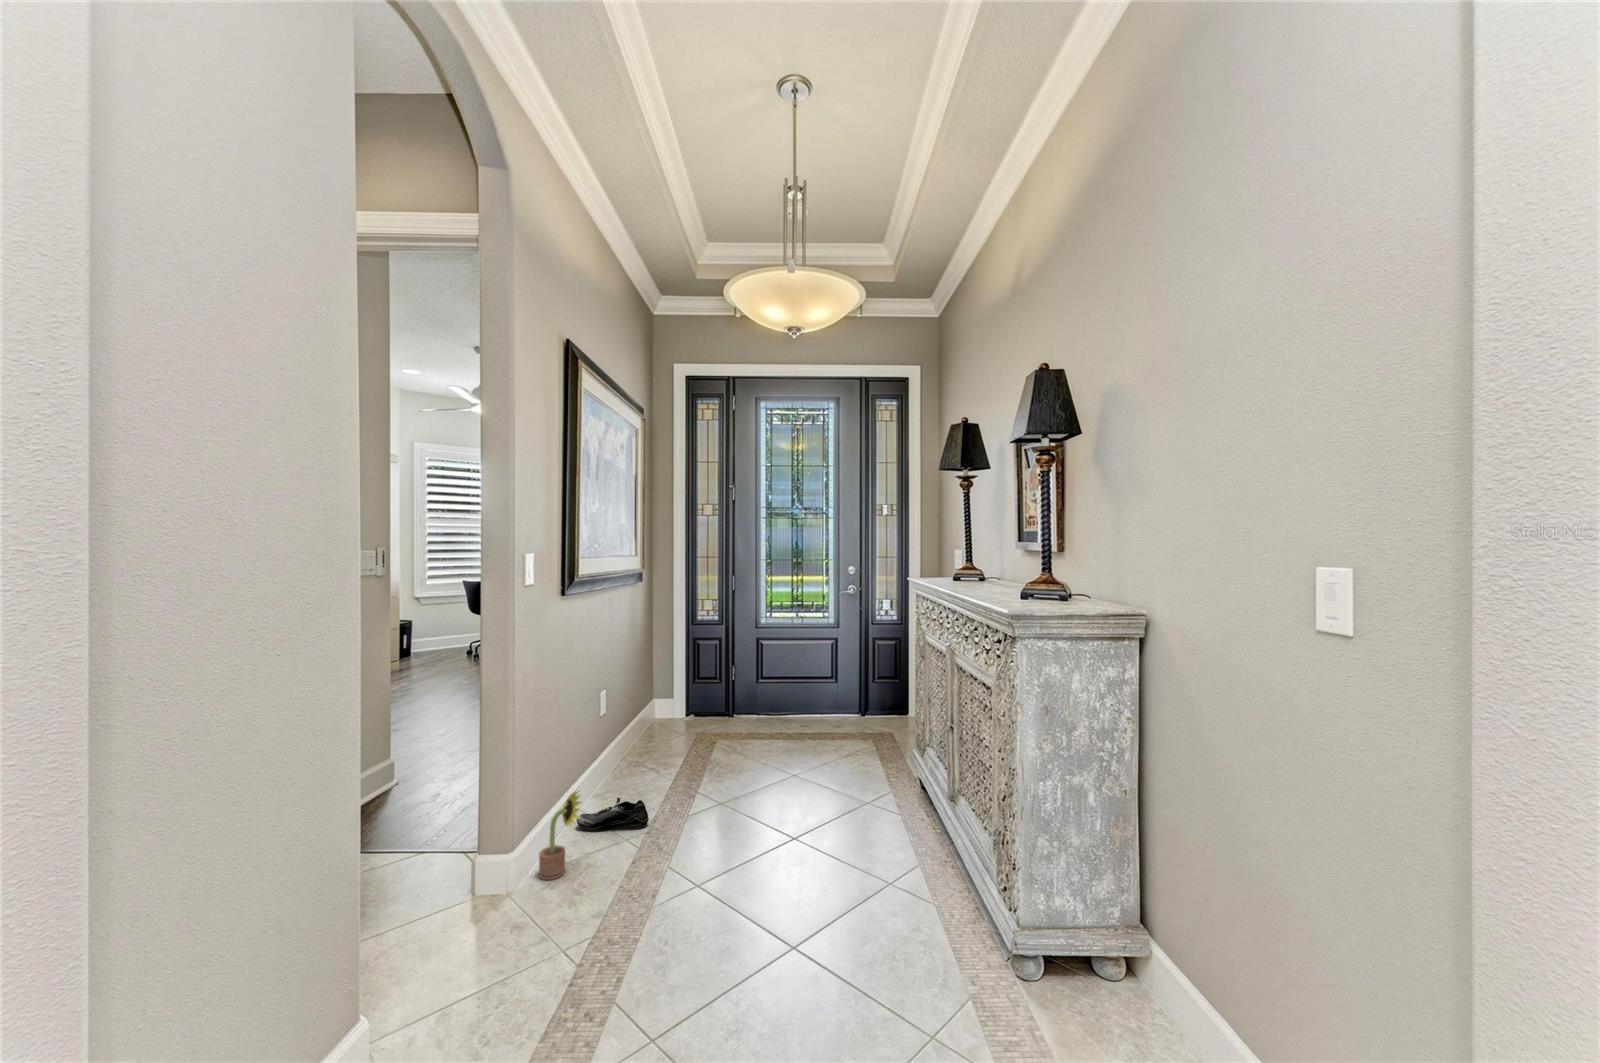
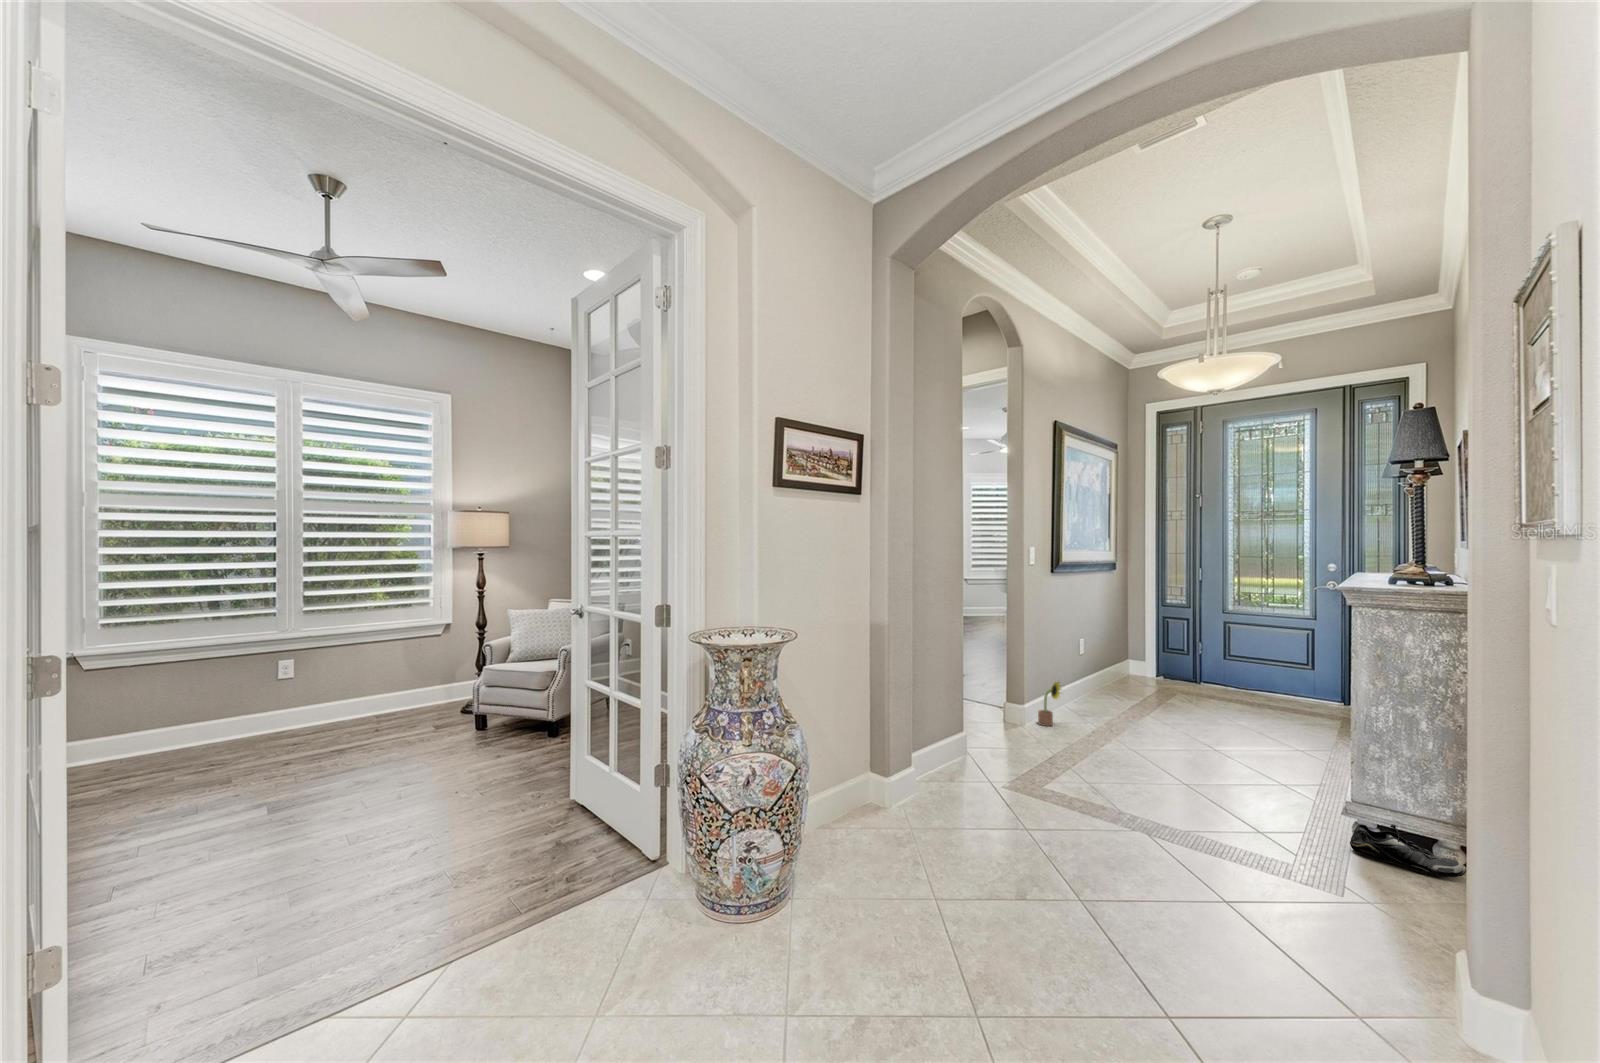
shoe: present [576,798,649,831] -> present [1350,824,1466,877]

